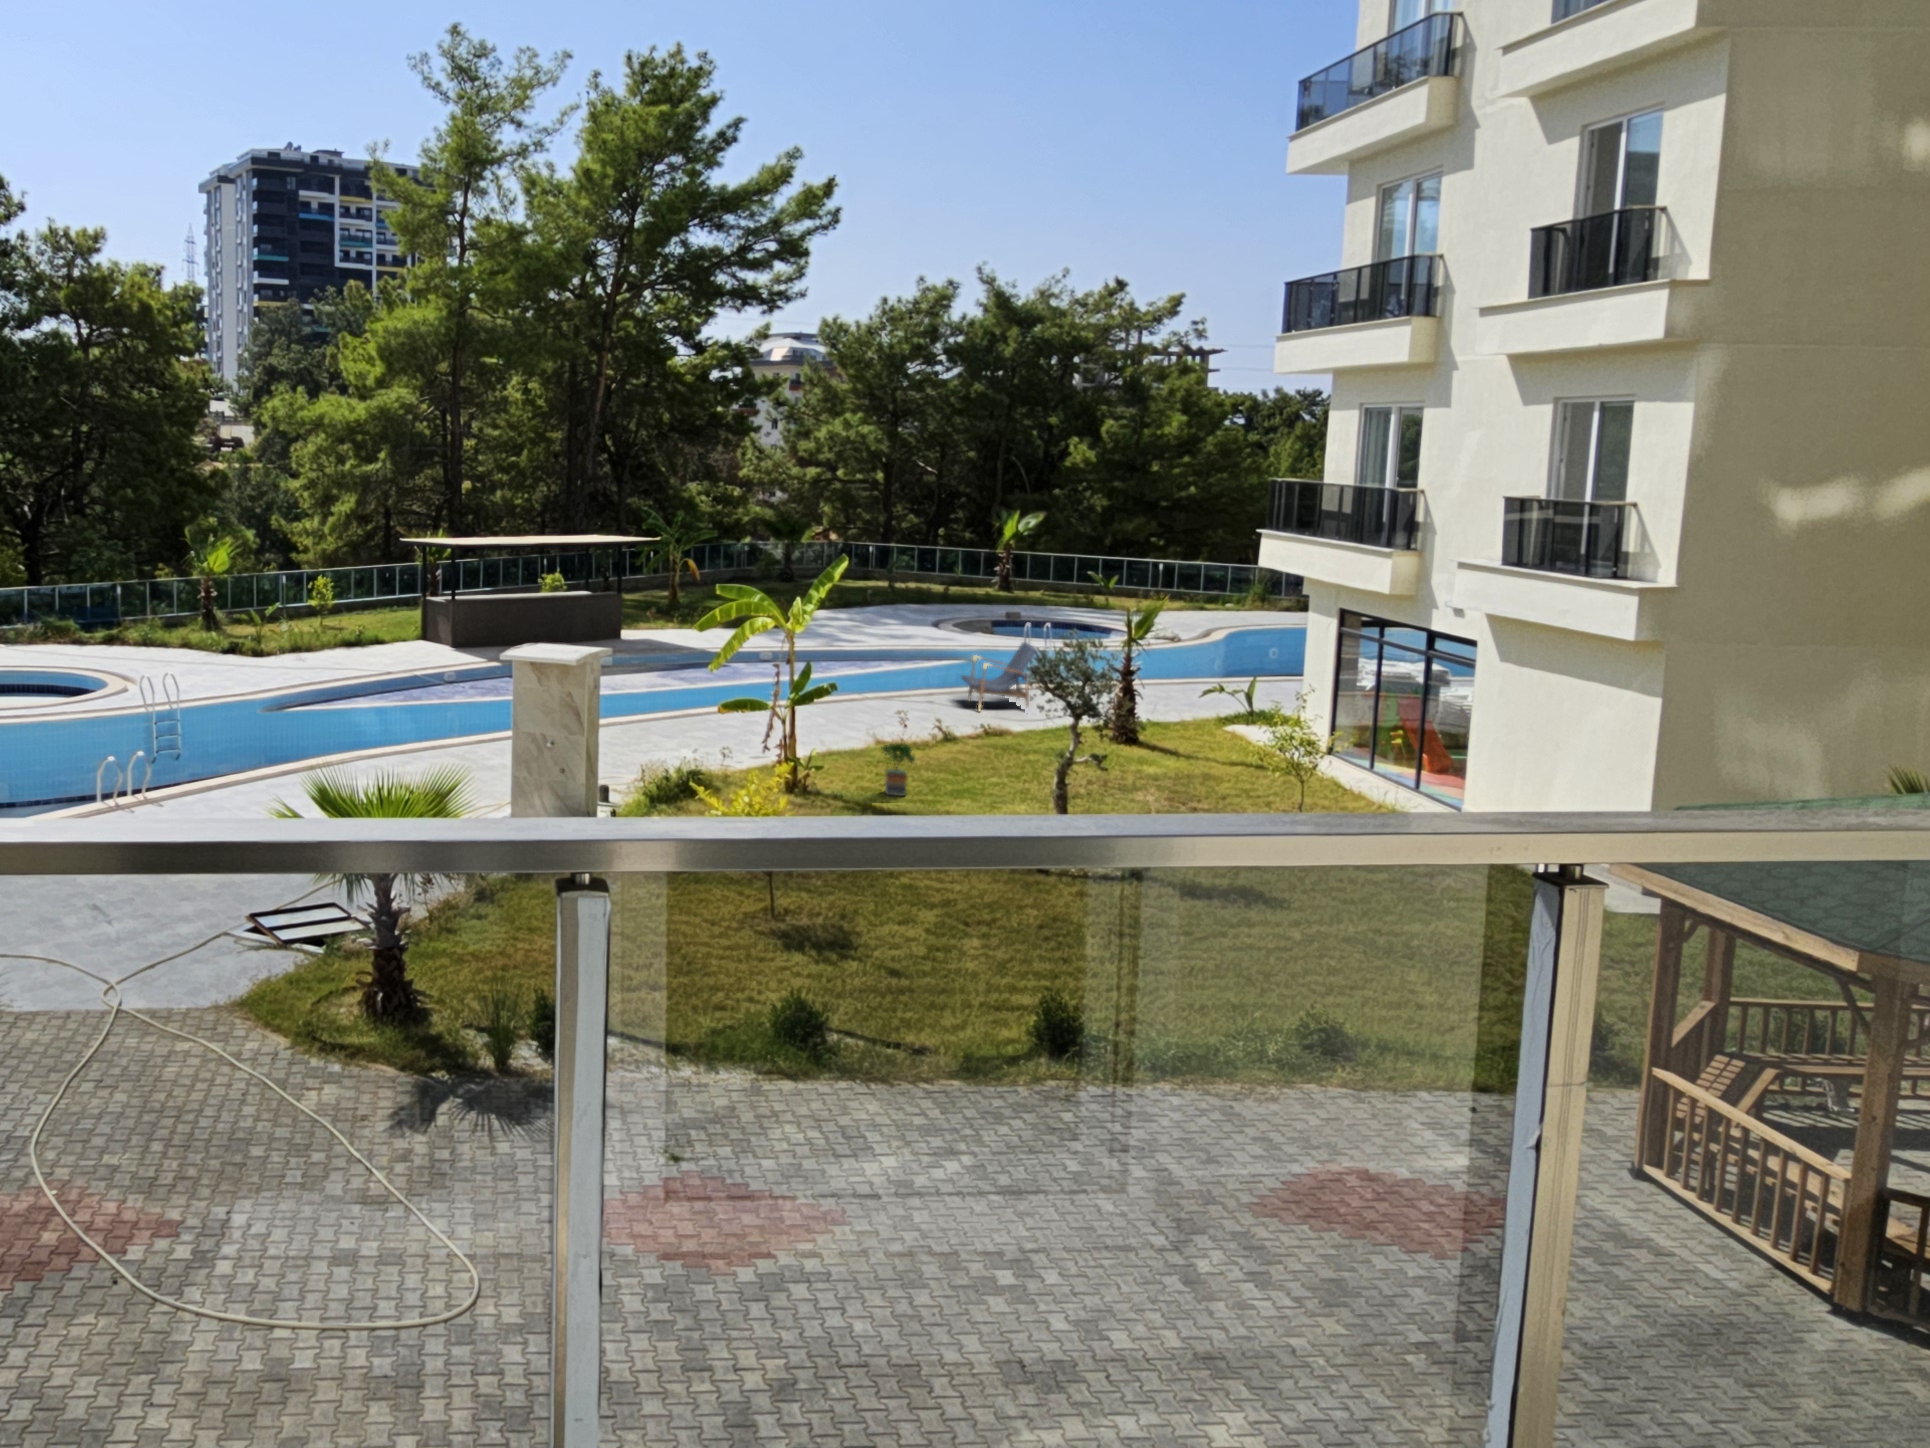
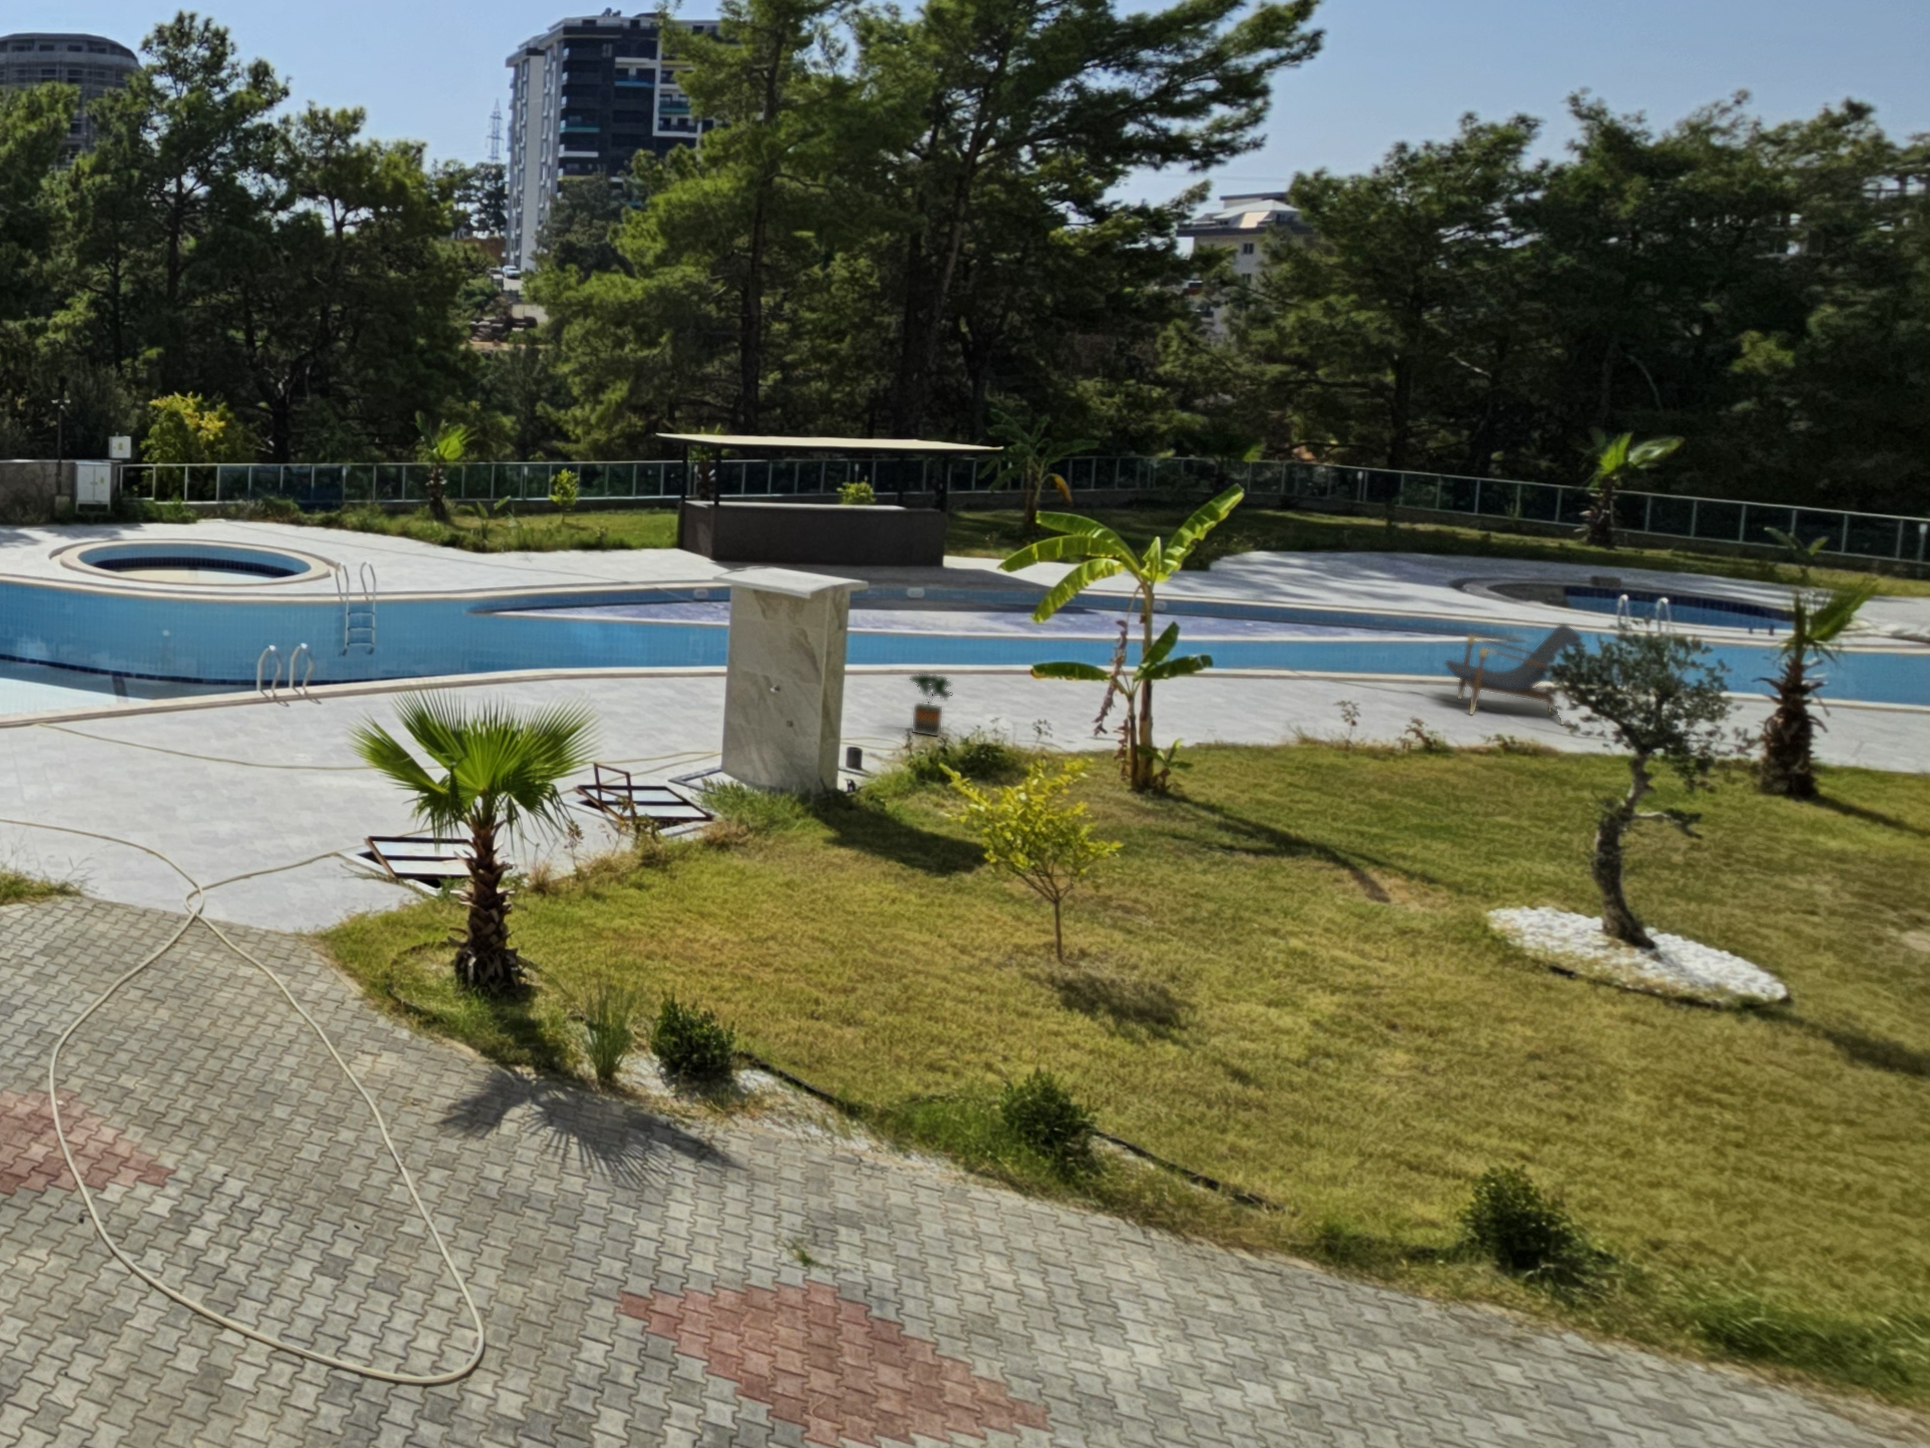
potted tree: present [881,744,915,796] -> present [910,674,953,736]

